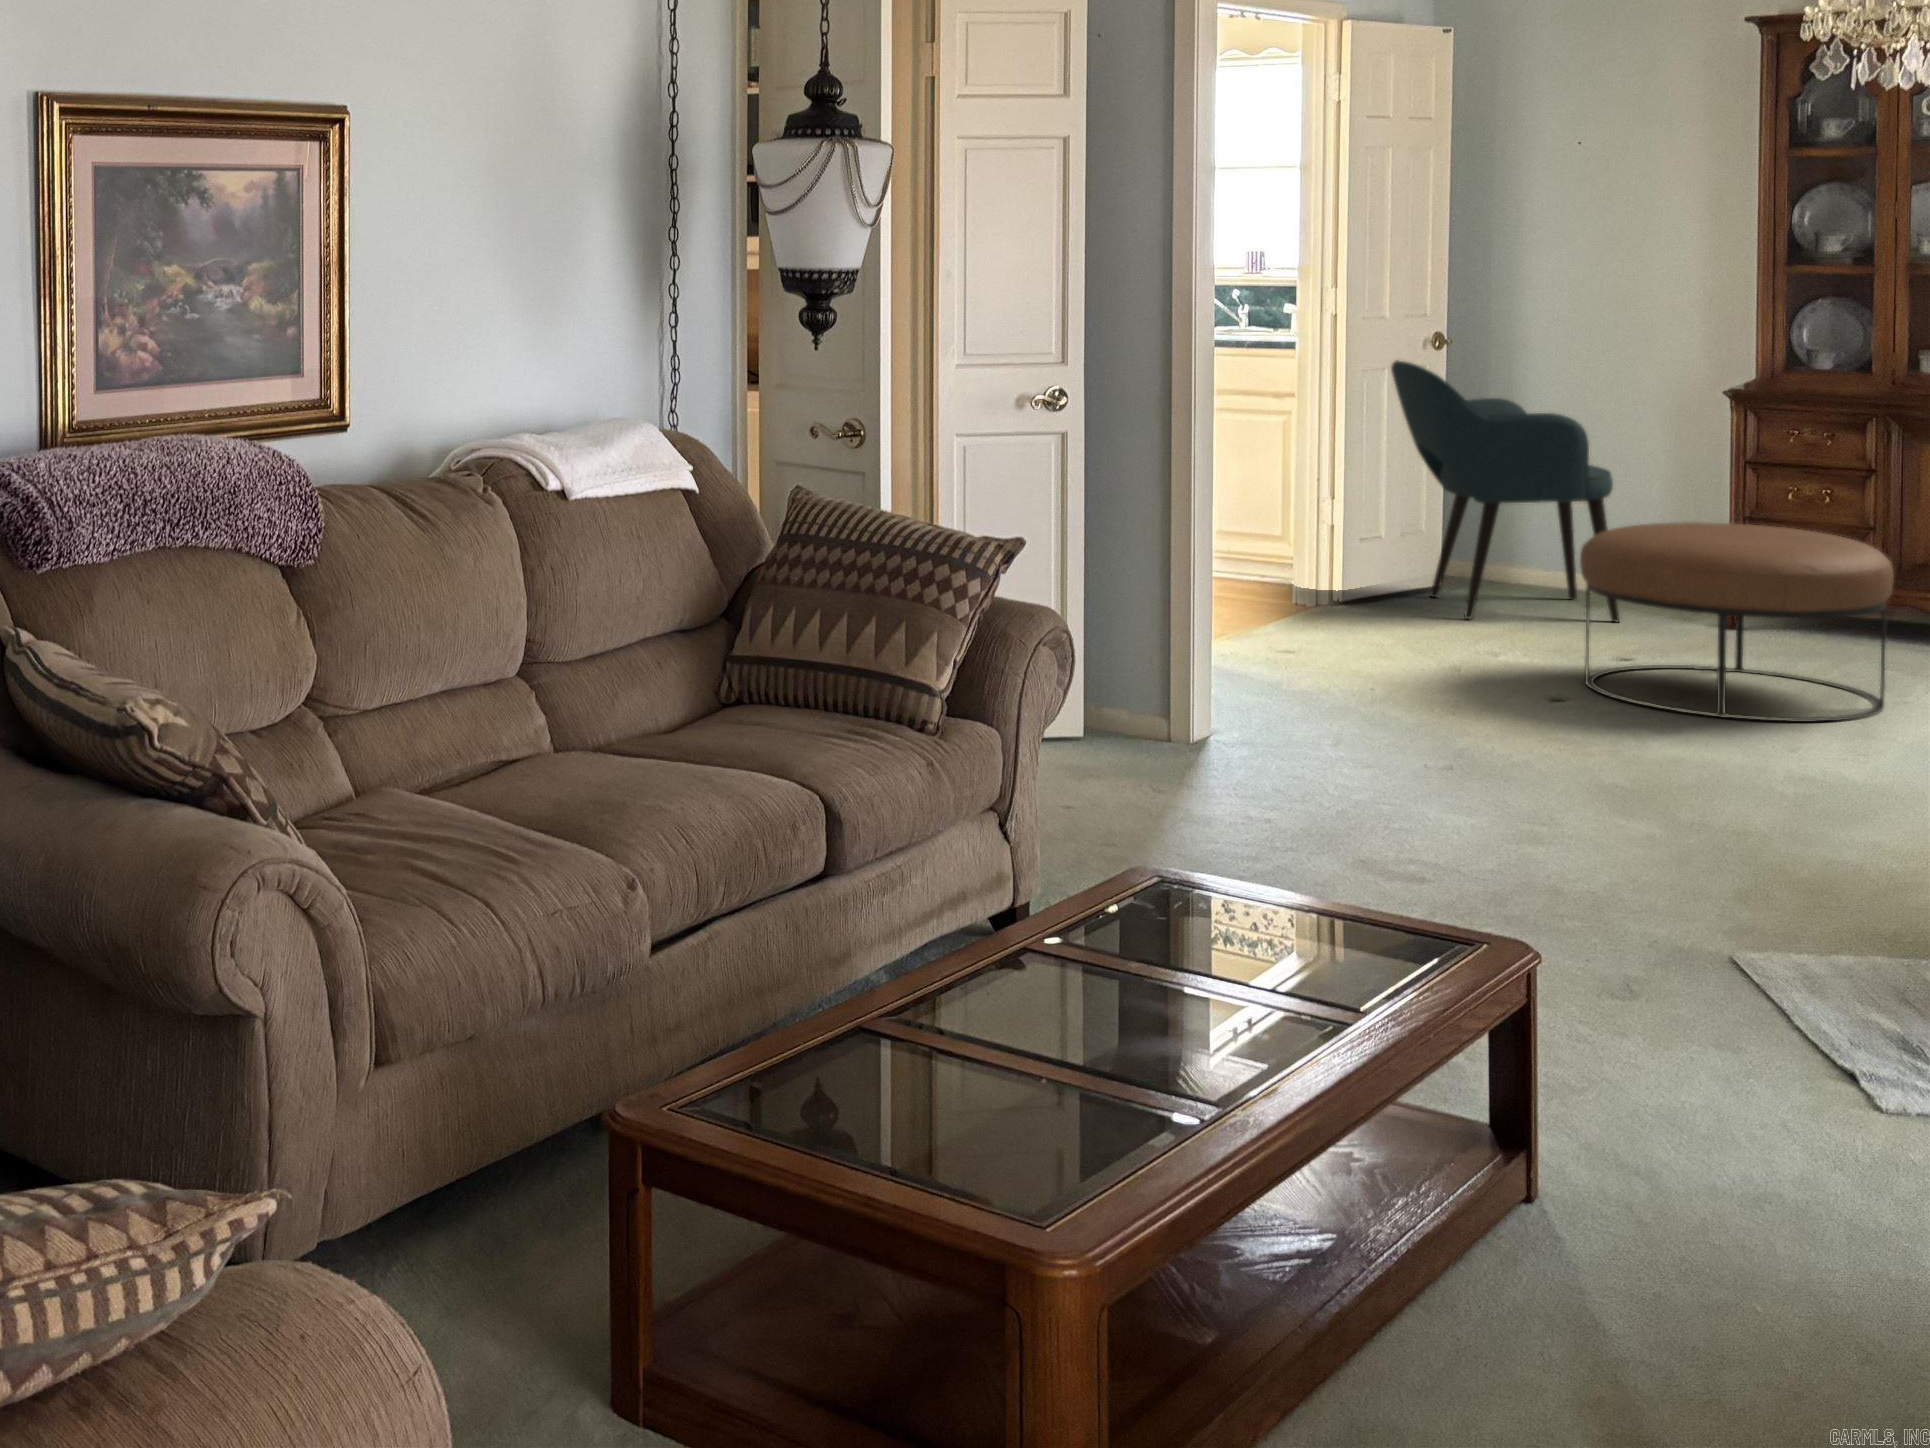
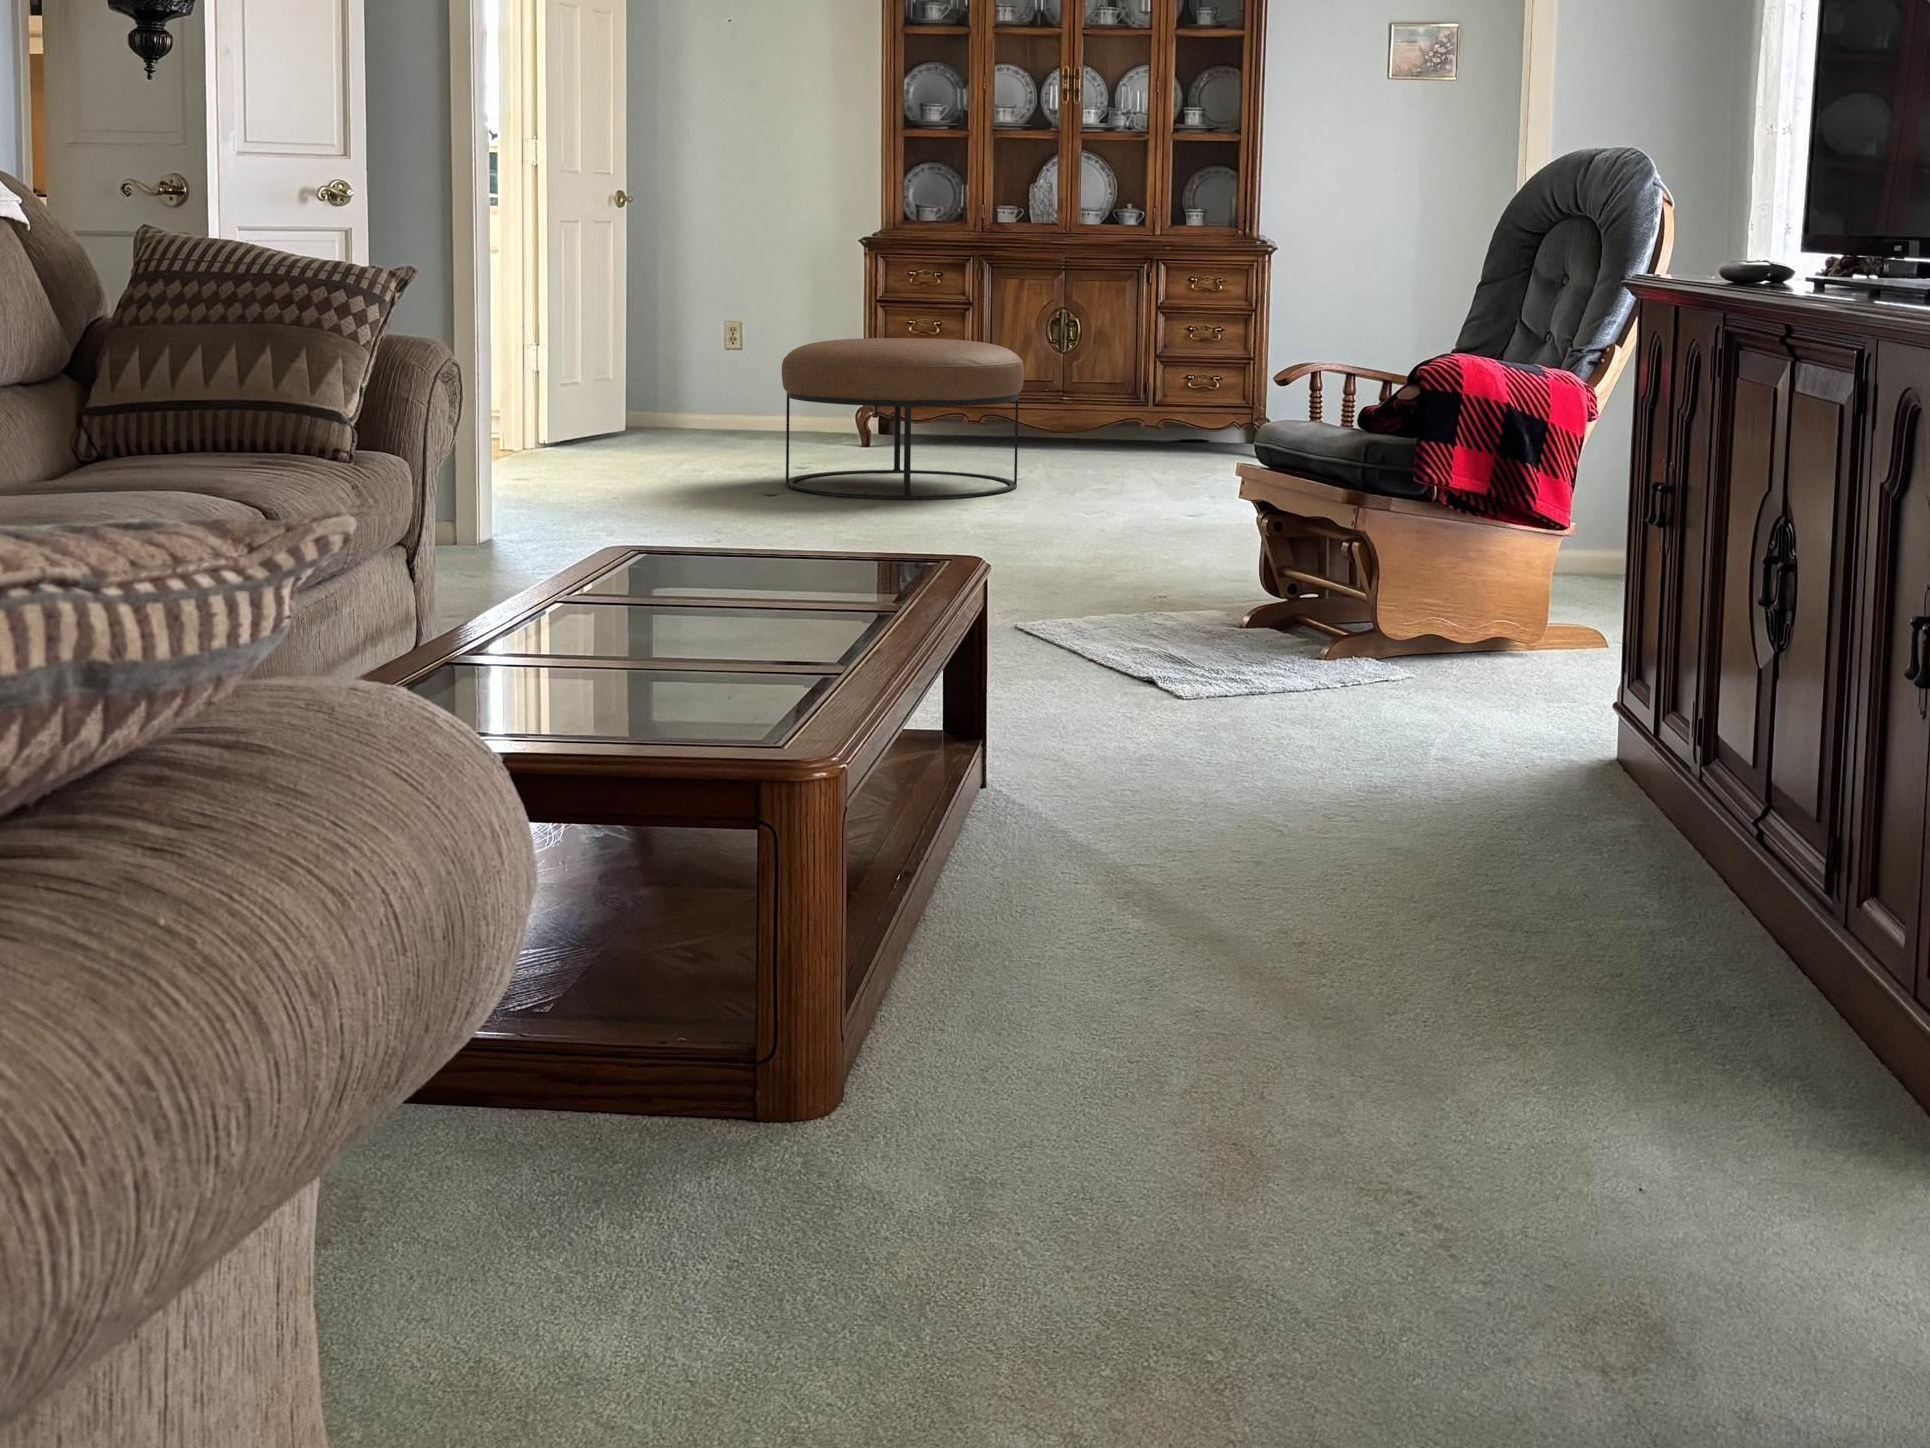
armchair: present [1391,360,1620,622] -> none [582,211,784,454]

